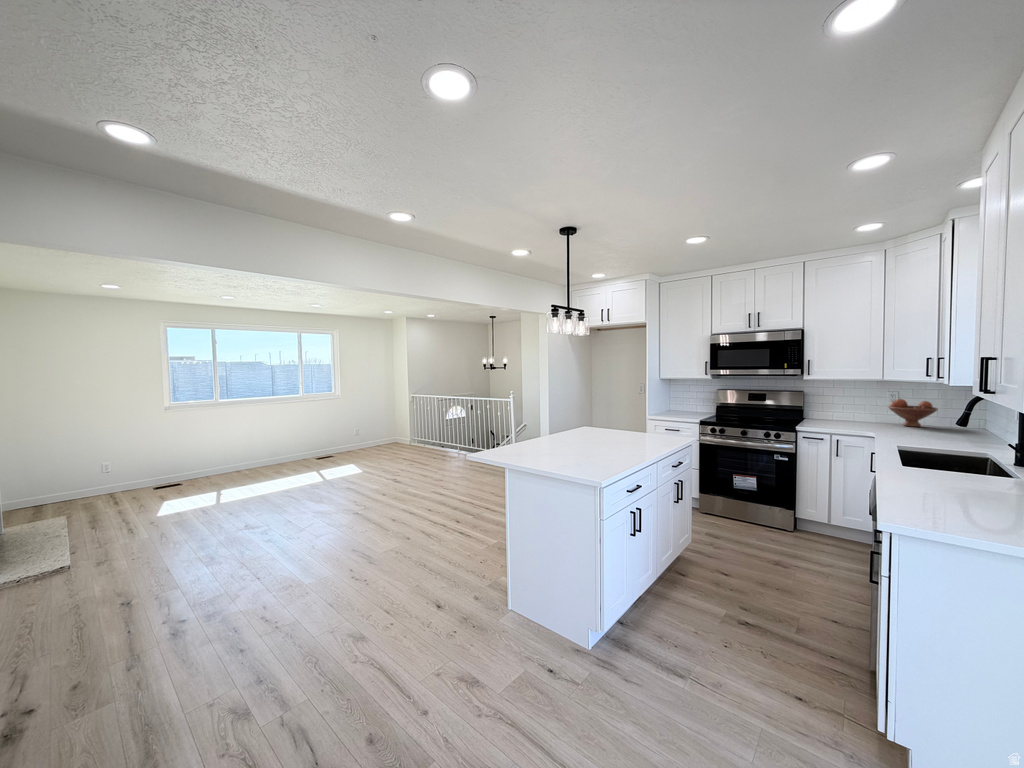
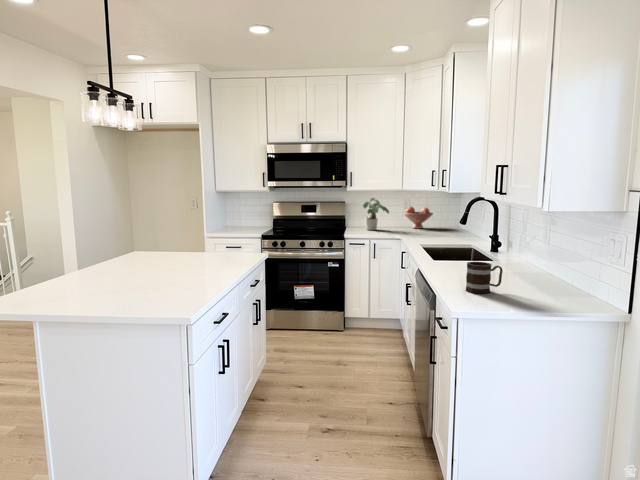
potted plant: none [825,388,863,424] -> present [363,198,389,230]
mug: none [912,473,975,514] -> present [466,262,503,294]

